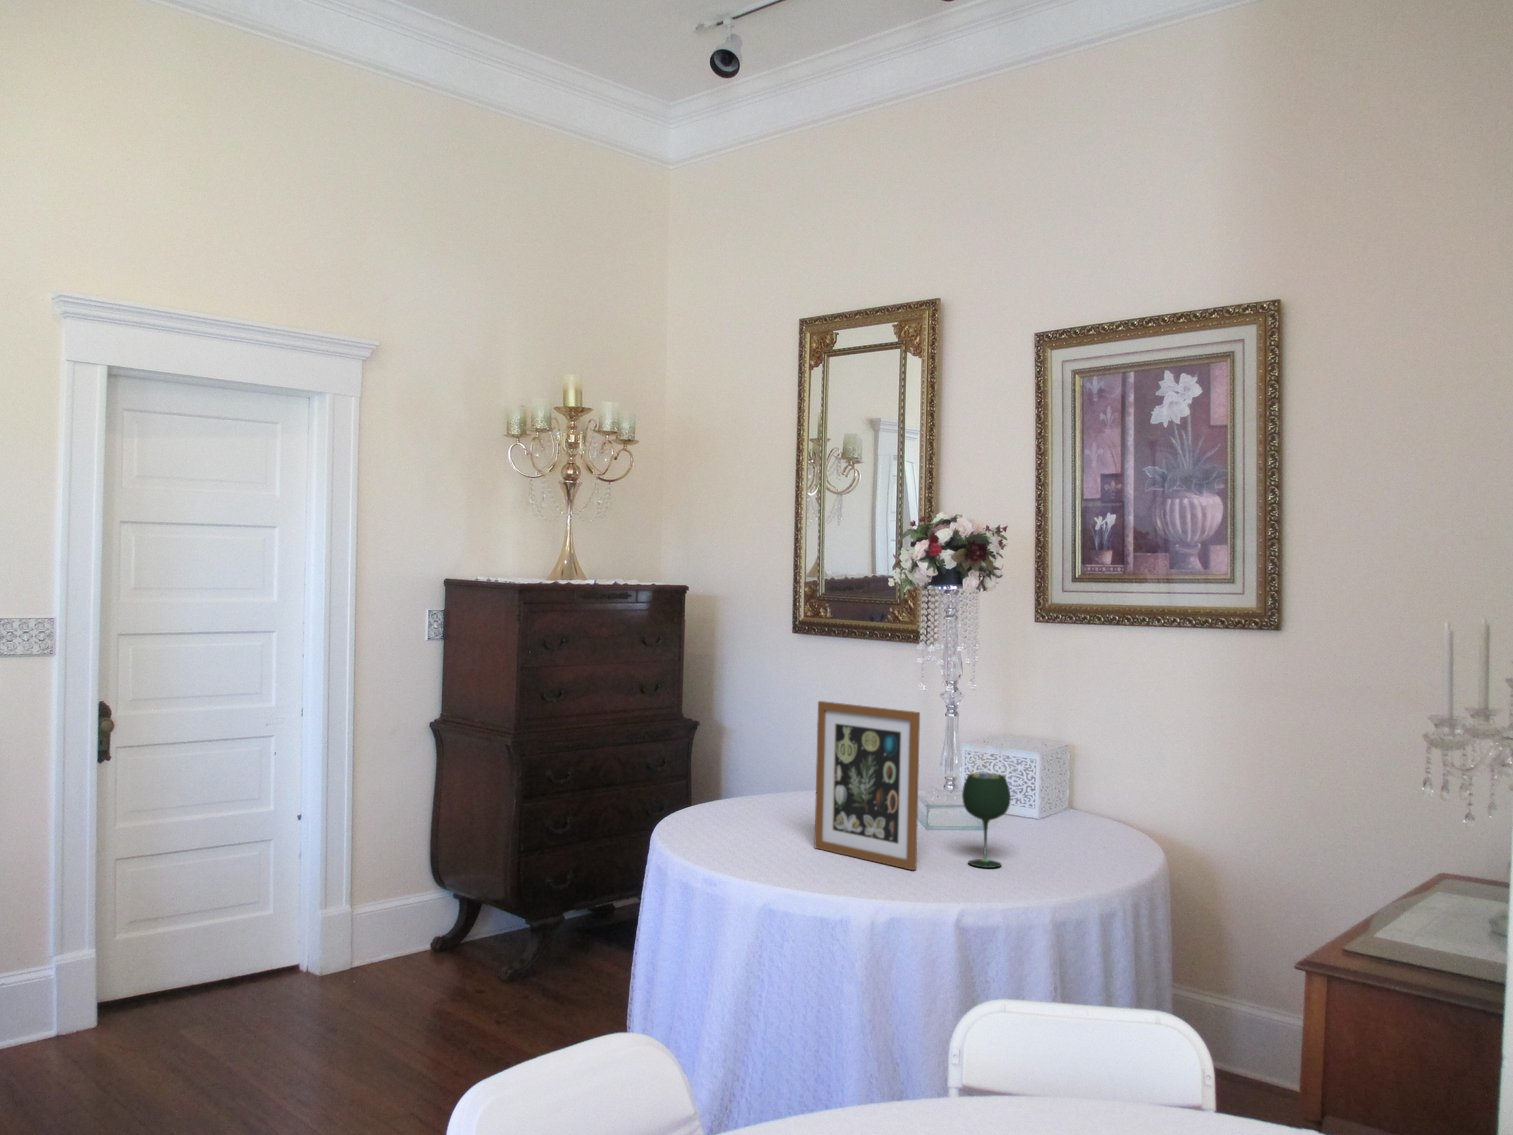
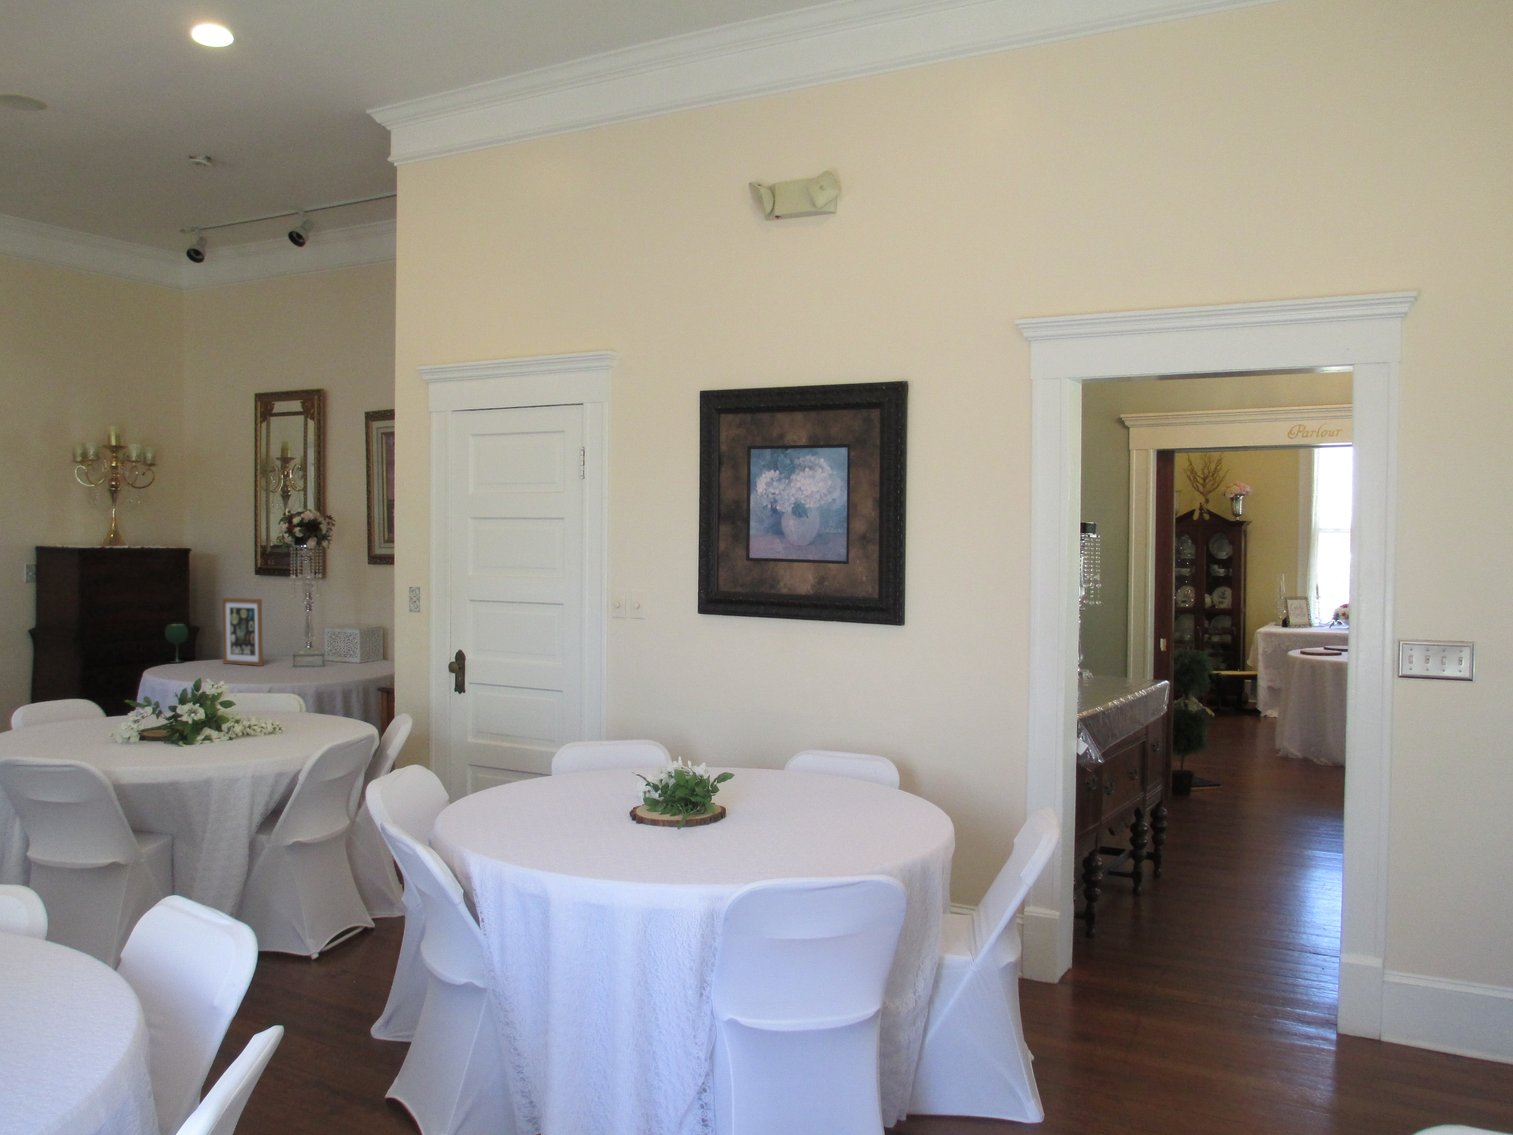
wine glass: present [962,773,1011,868] -> present [165,624,188,663]

